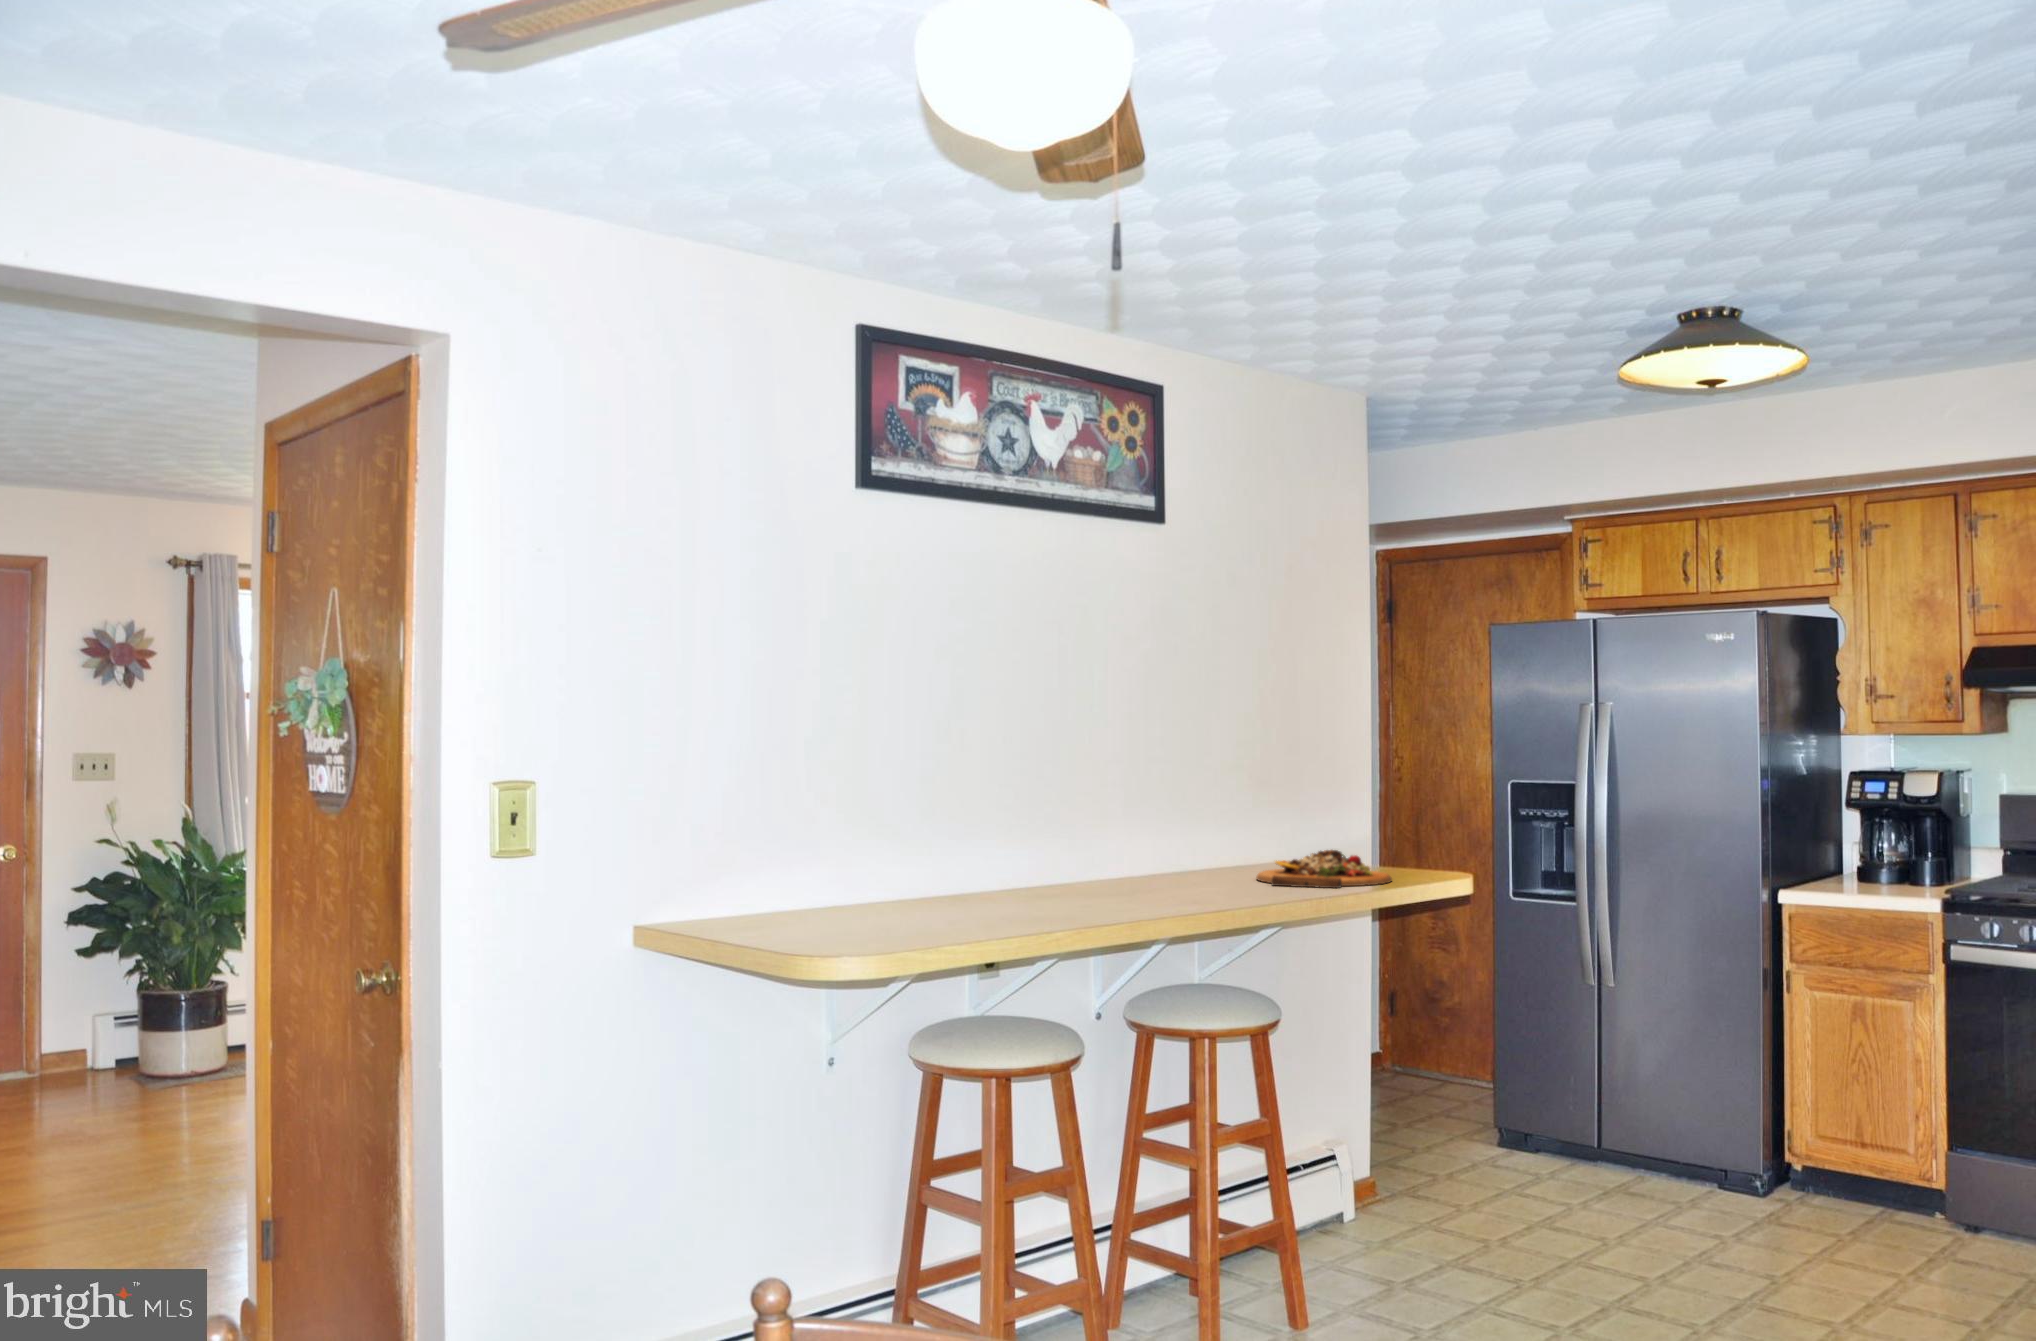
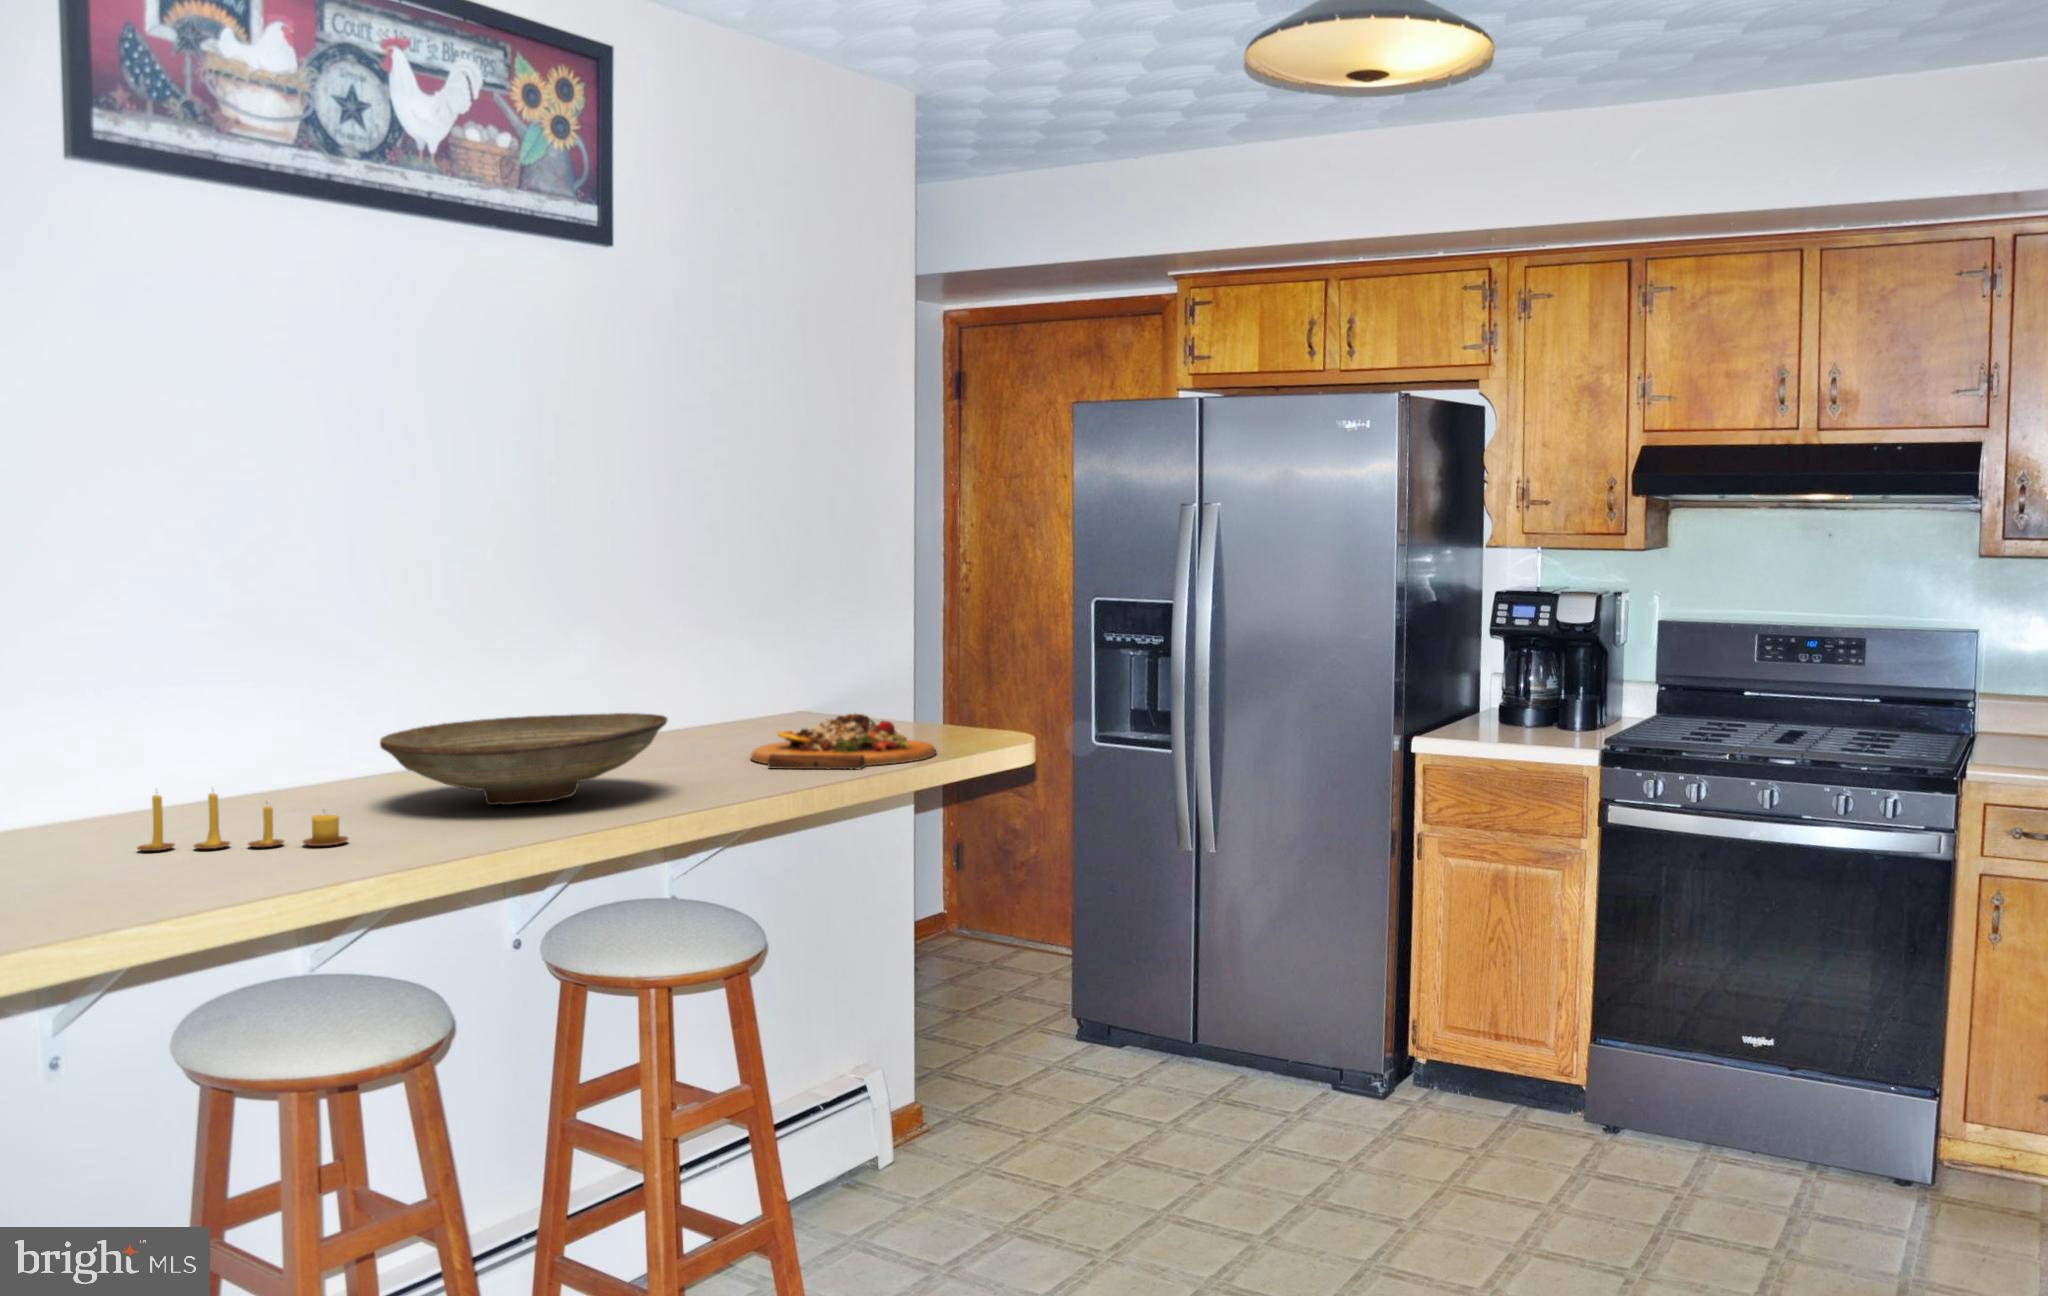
decorative bowl: none [1023,842,1210,900] -> present [380,713,667,805]
candle: none [890,877,1017,917] -> present [138,793,348,851]

